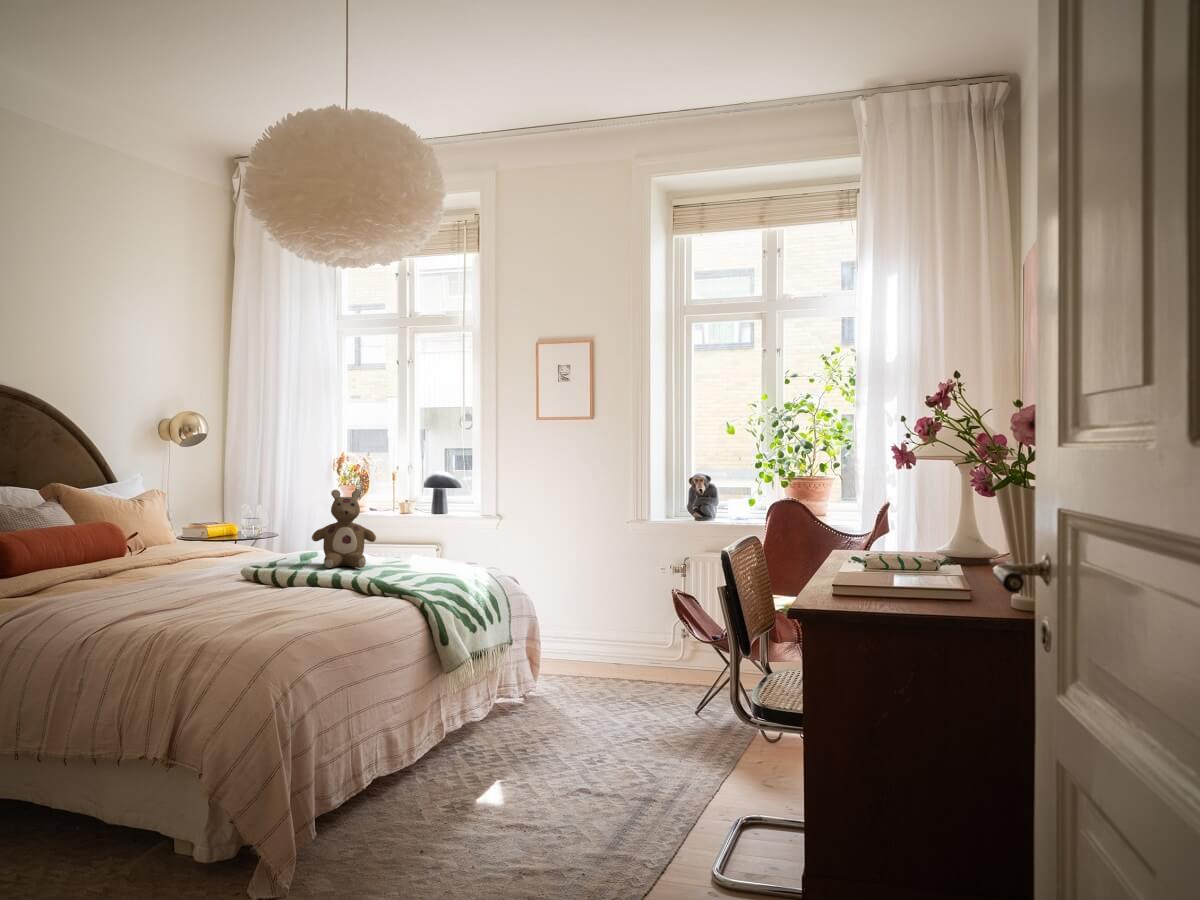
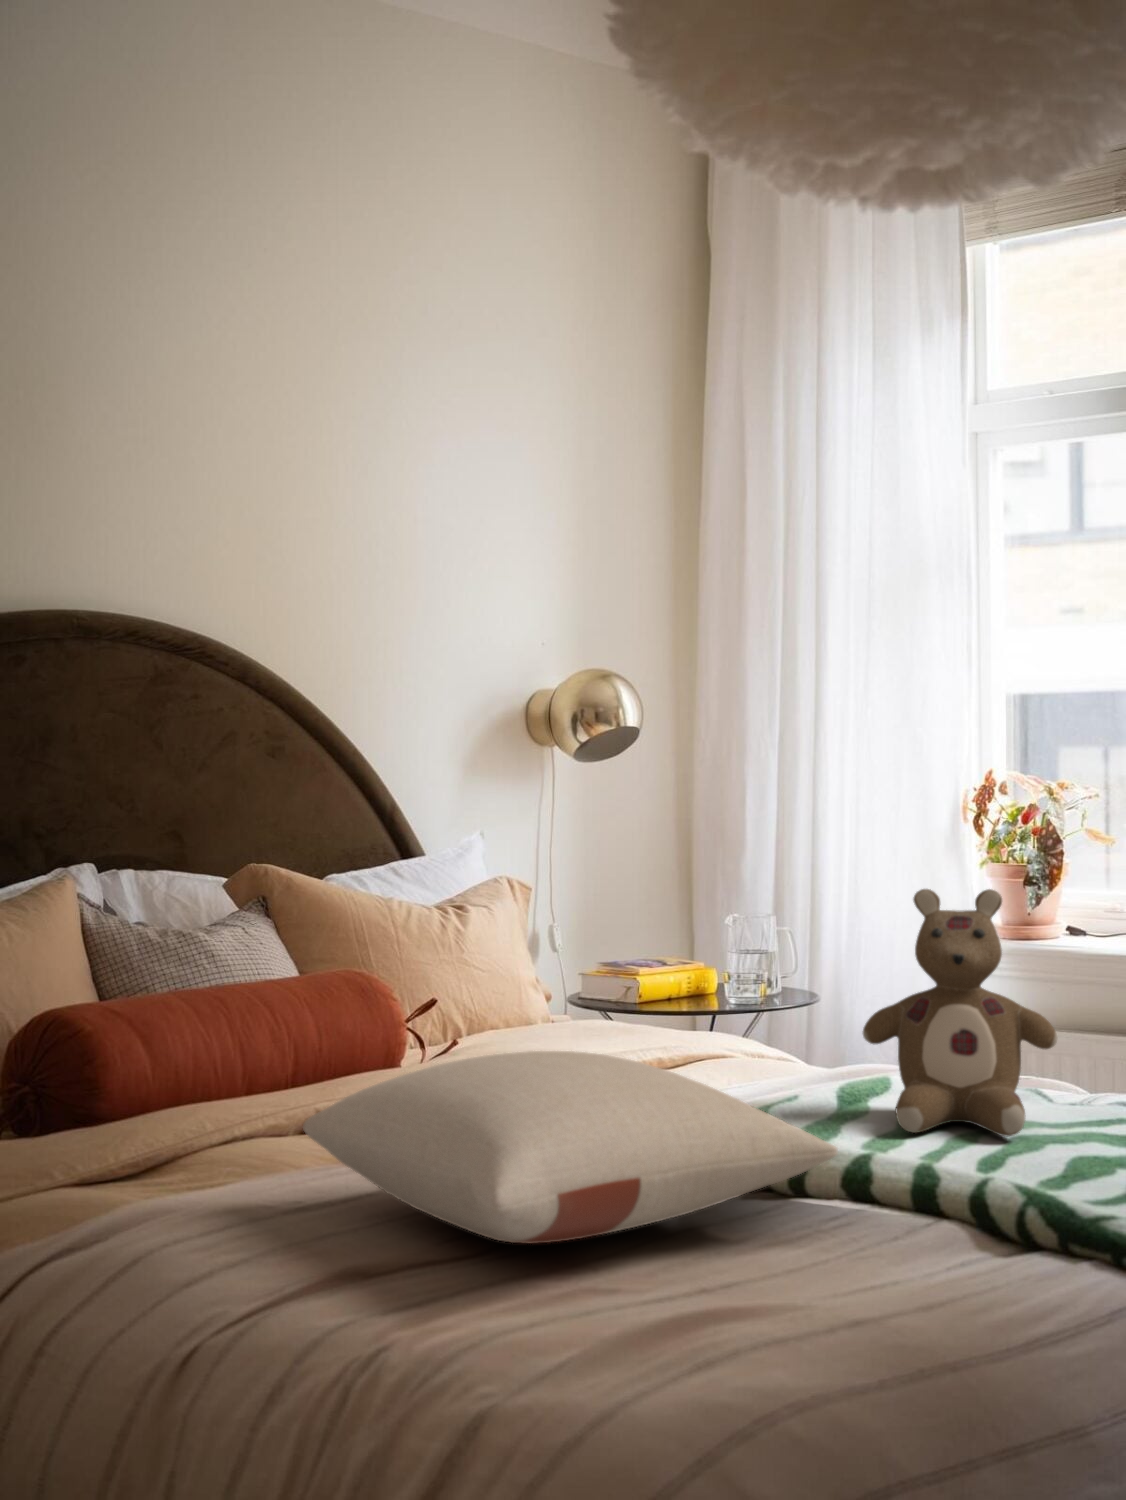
pillow: none [122,539,313,596] -> present [303,1051,838,1244]

